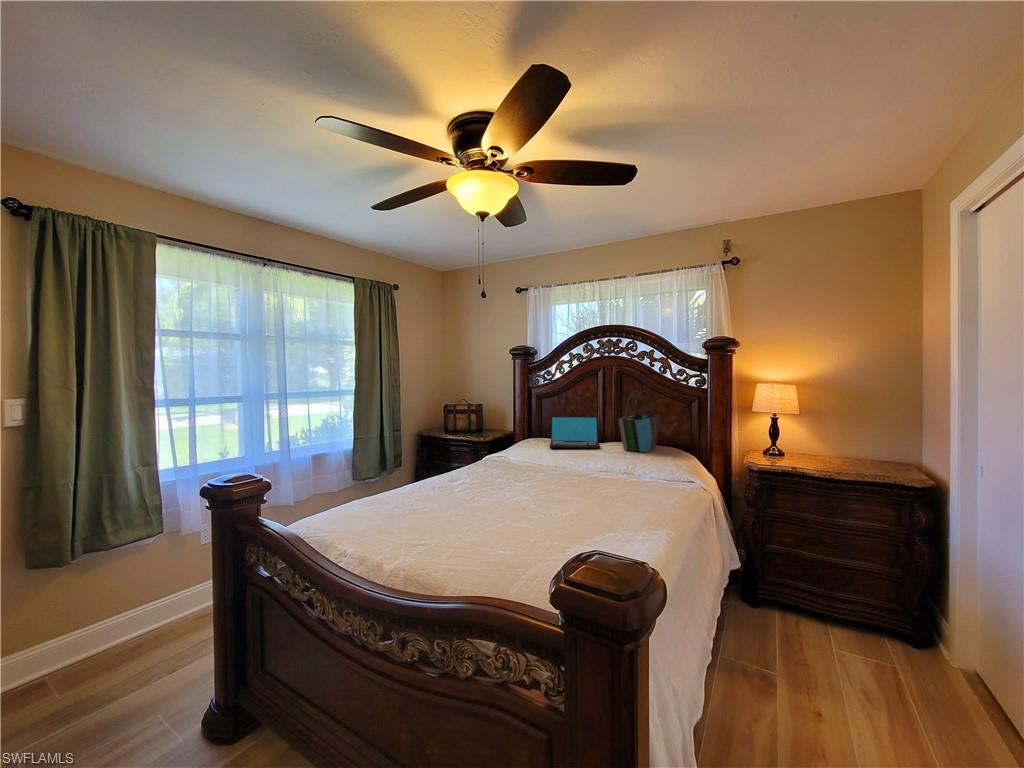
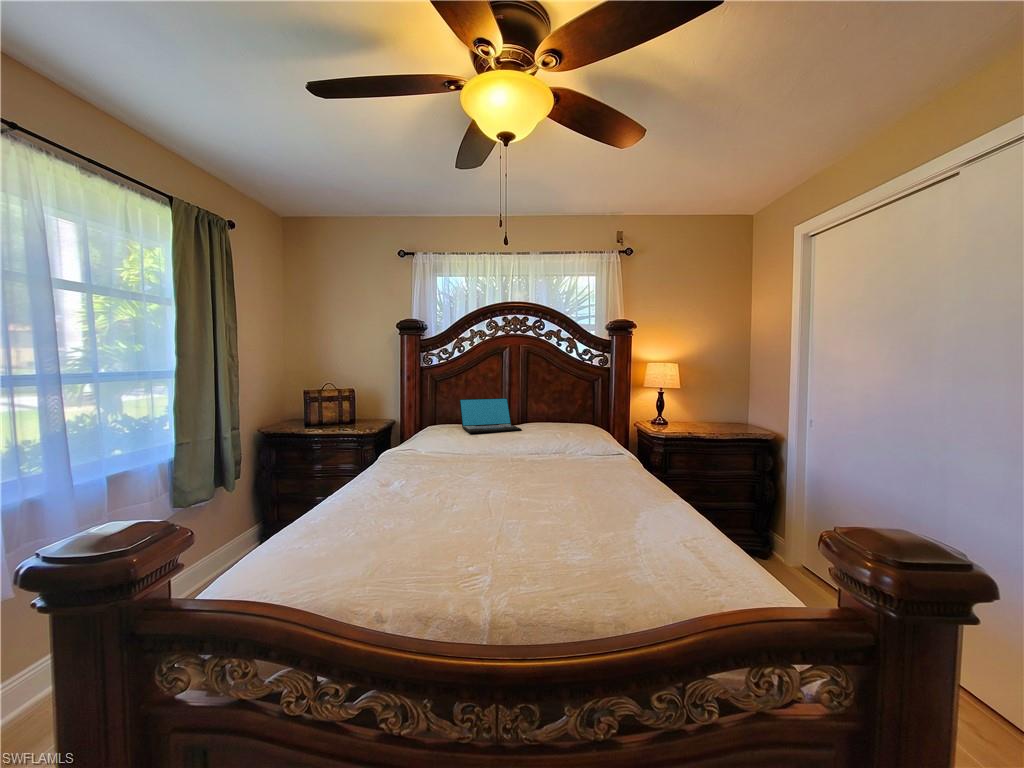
tote bag: present [619,390,660,452] -> none [544,368,571,430]

